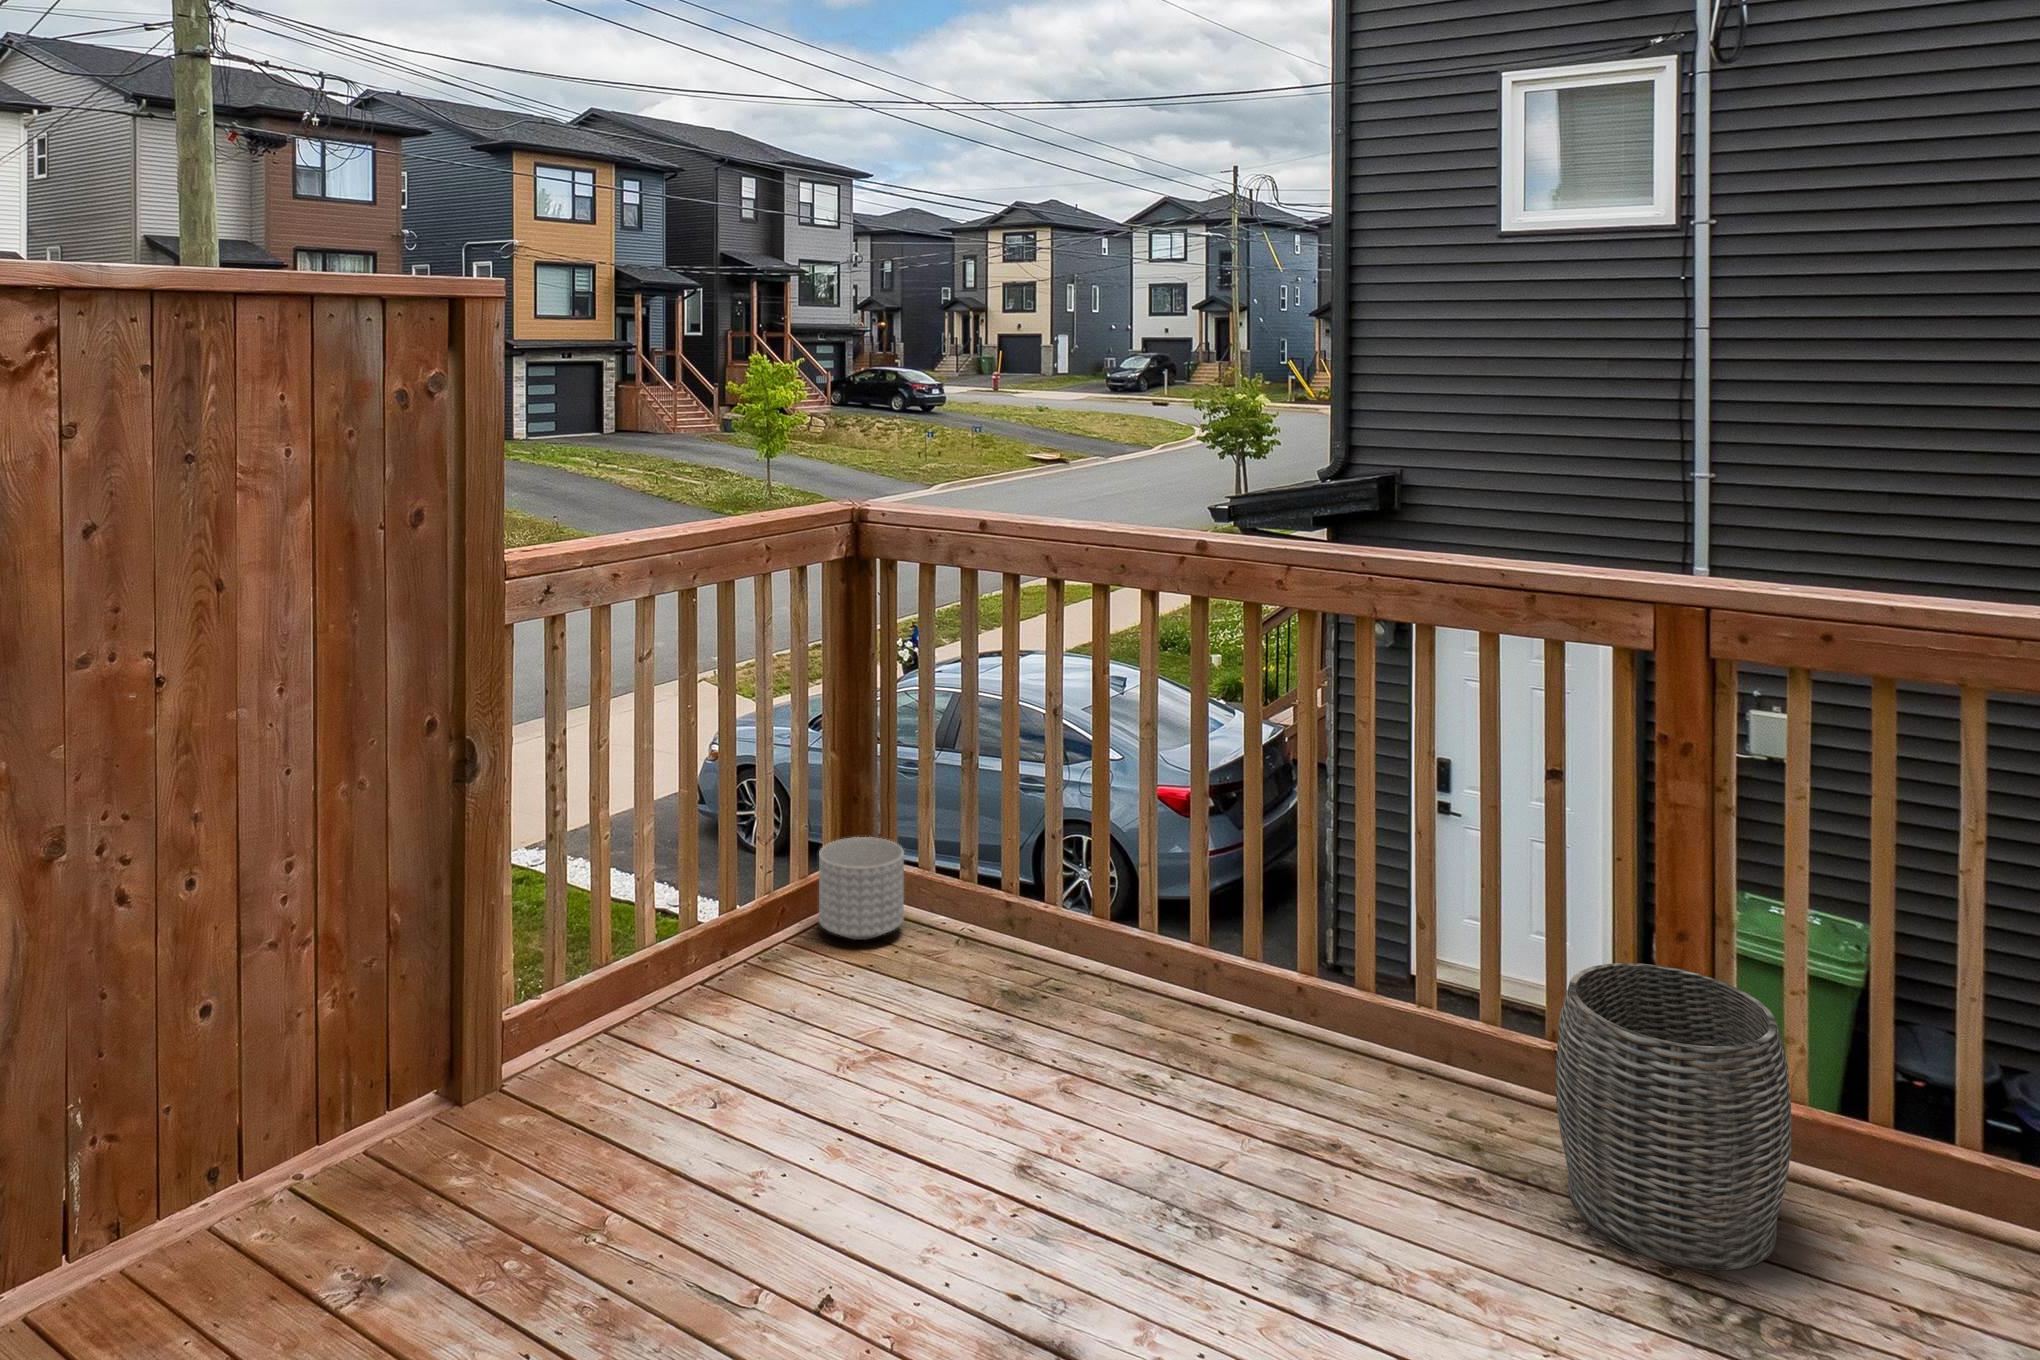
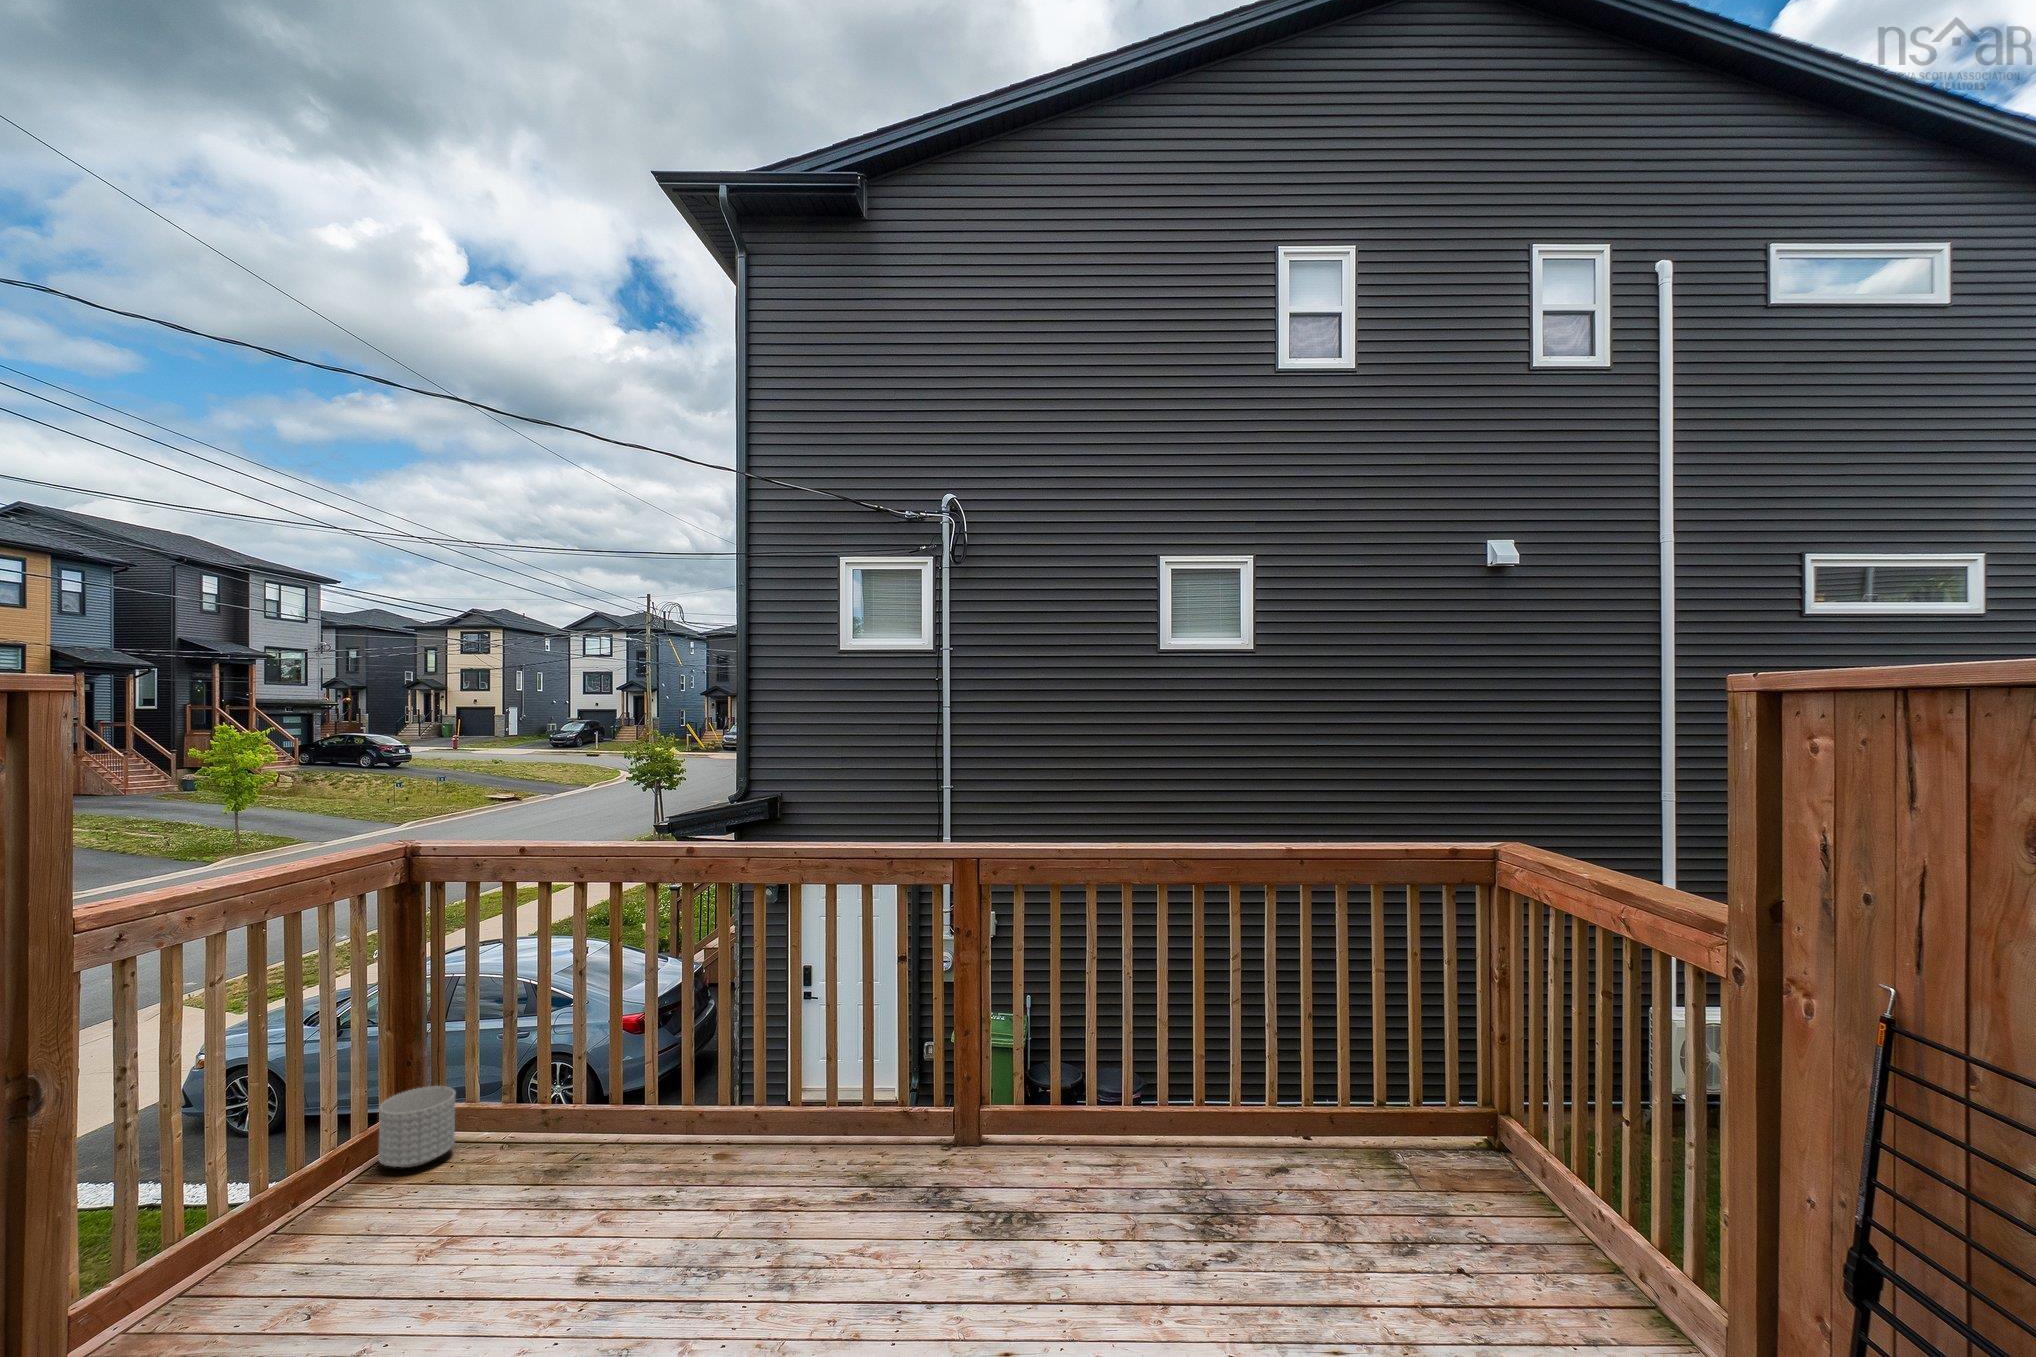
woven basket: present [1556,963,1791,1270] -> none [908,1047,1020,1204]

